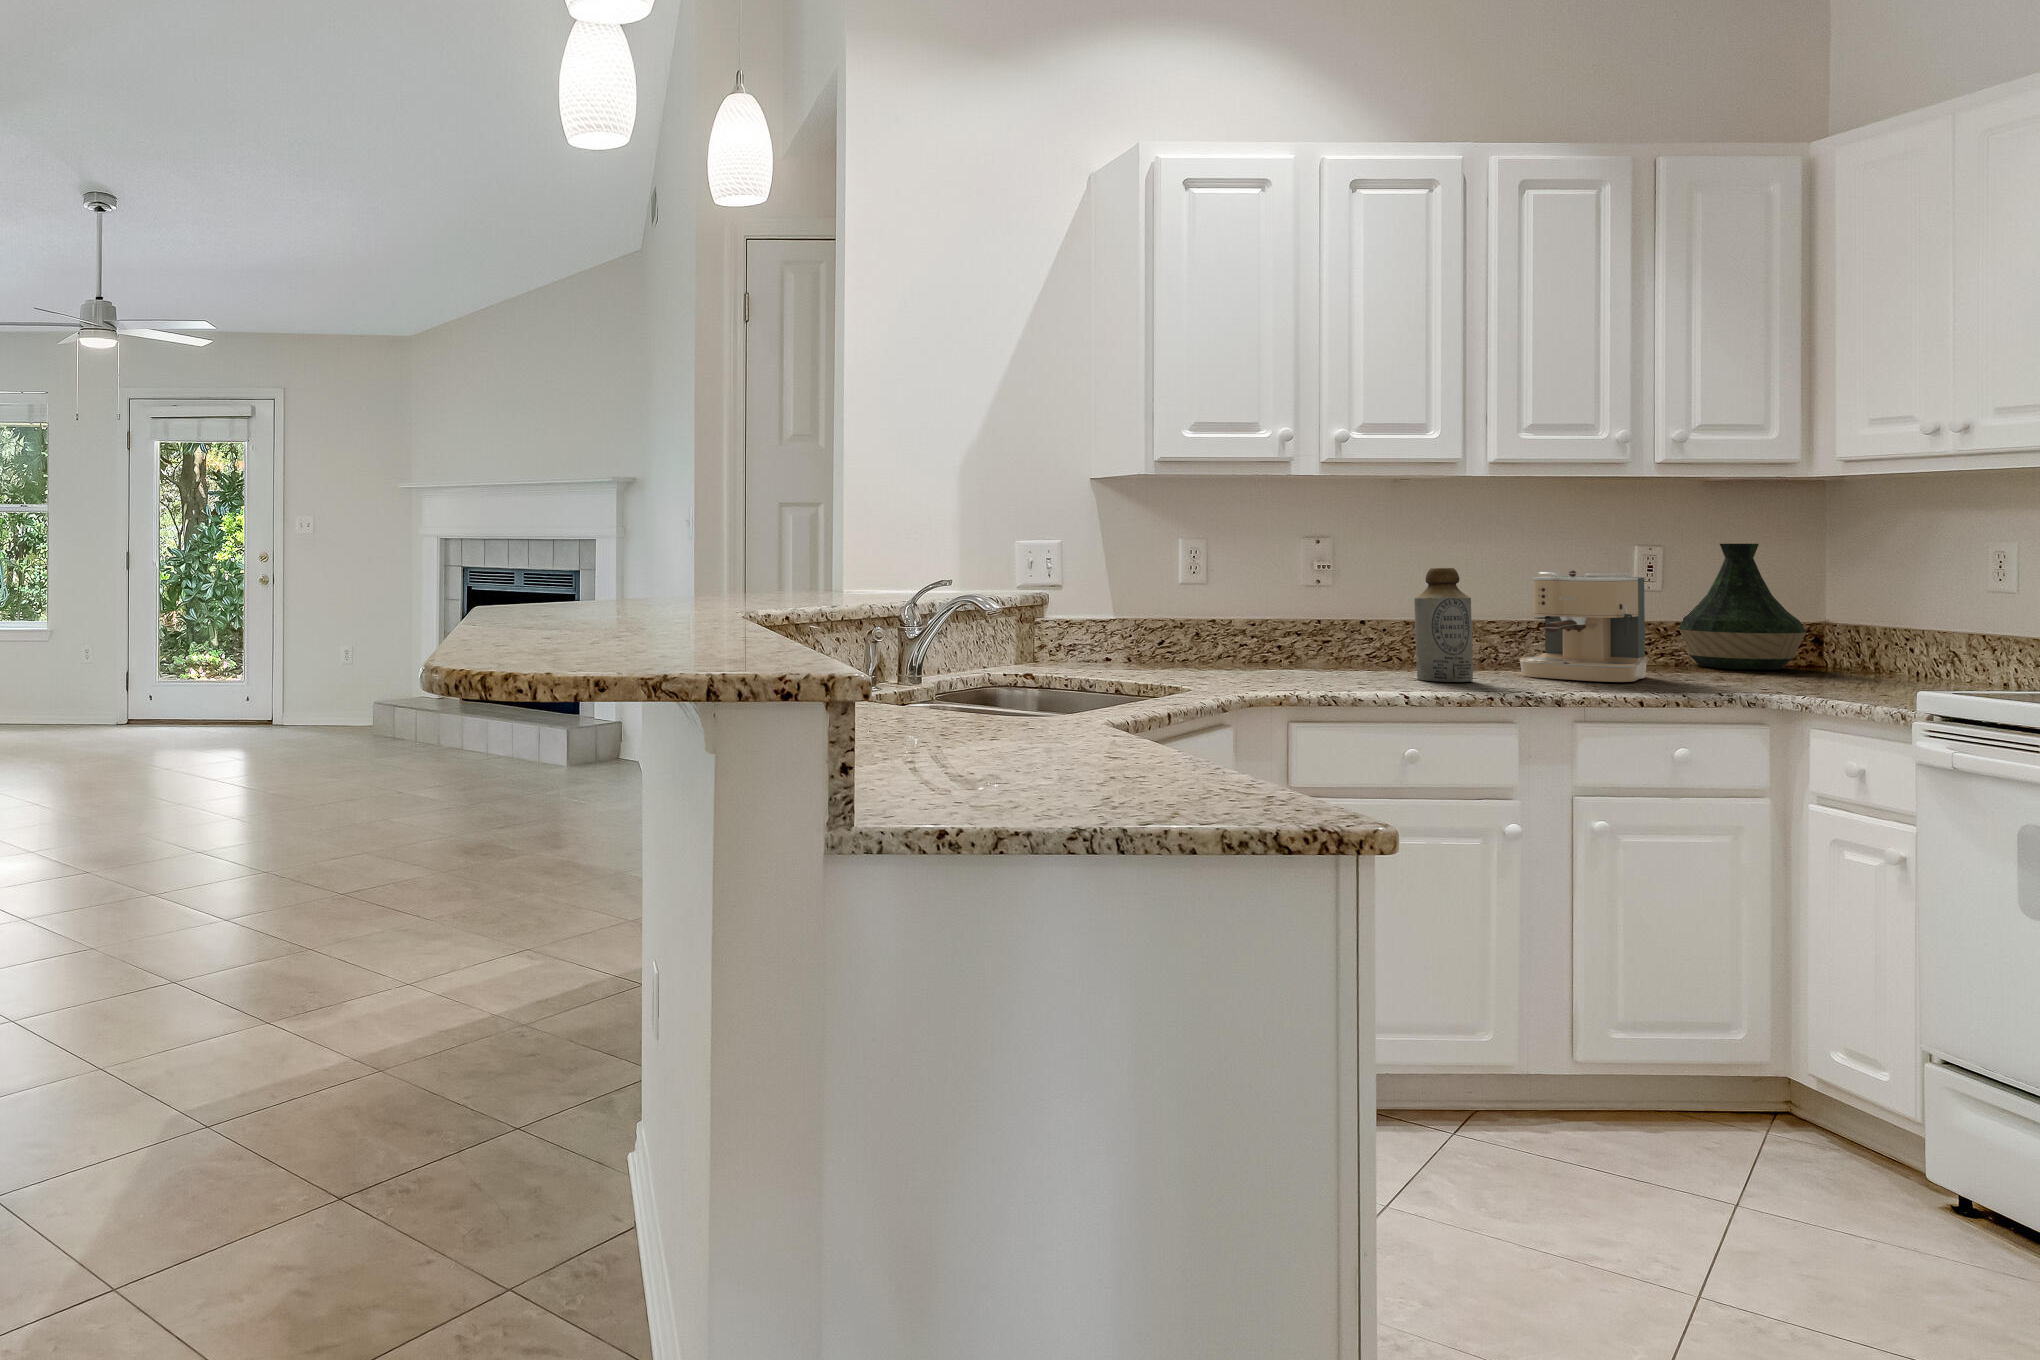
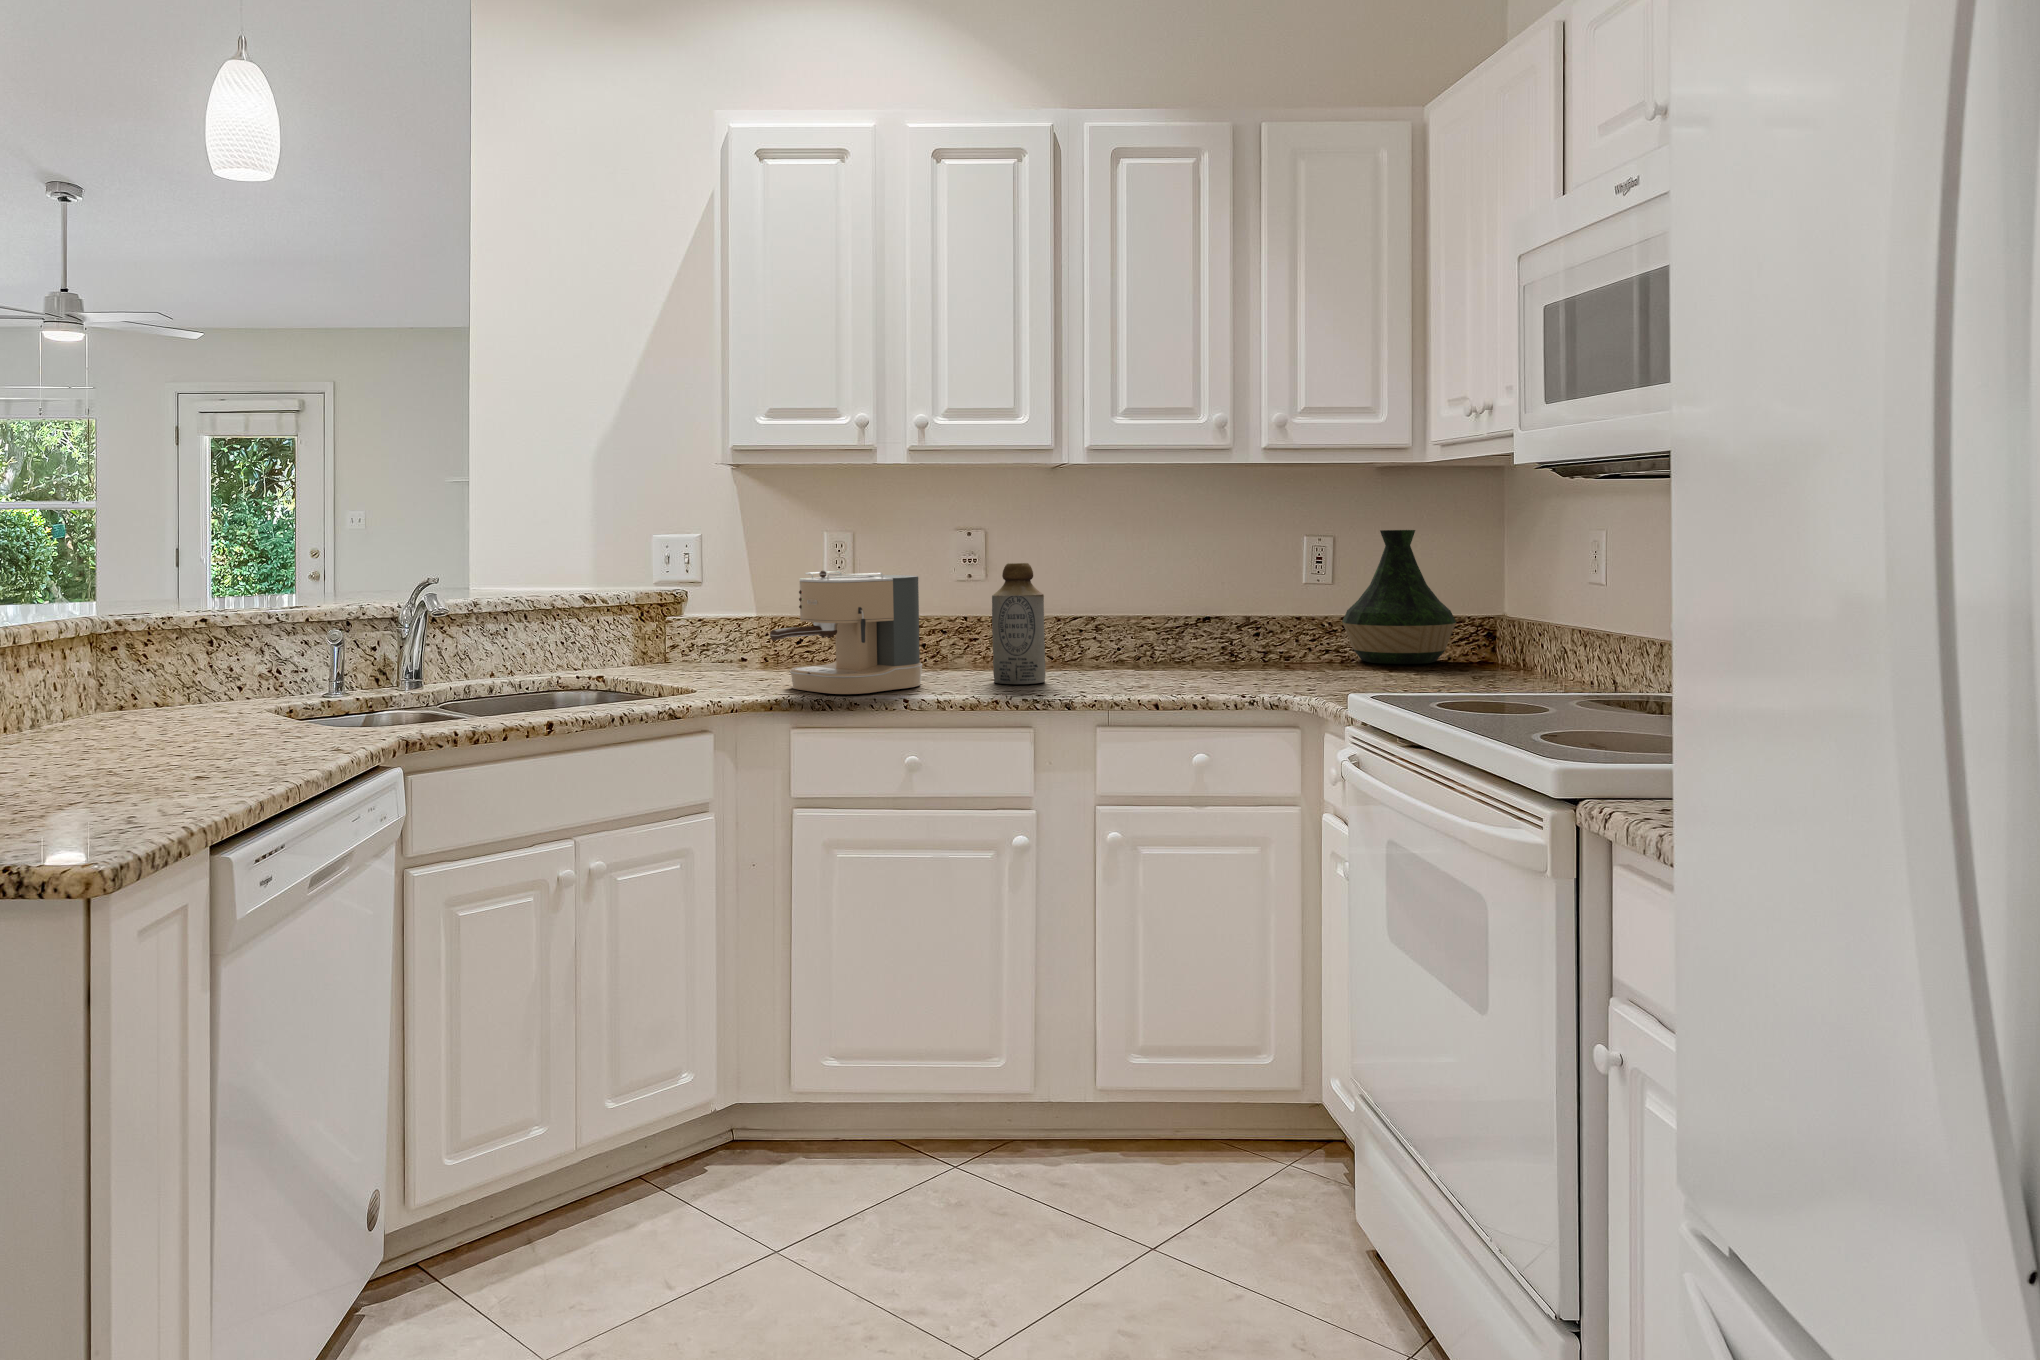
coffee maker: present [1519,570,1647,682] -> present [770,571,922,694]

